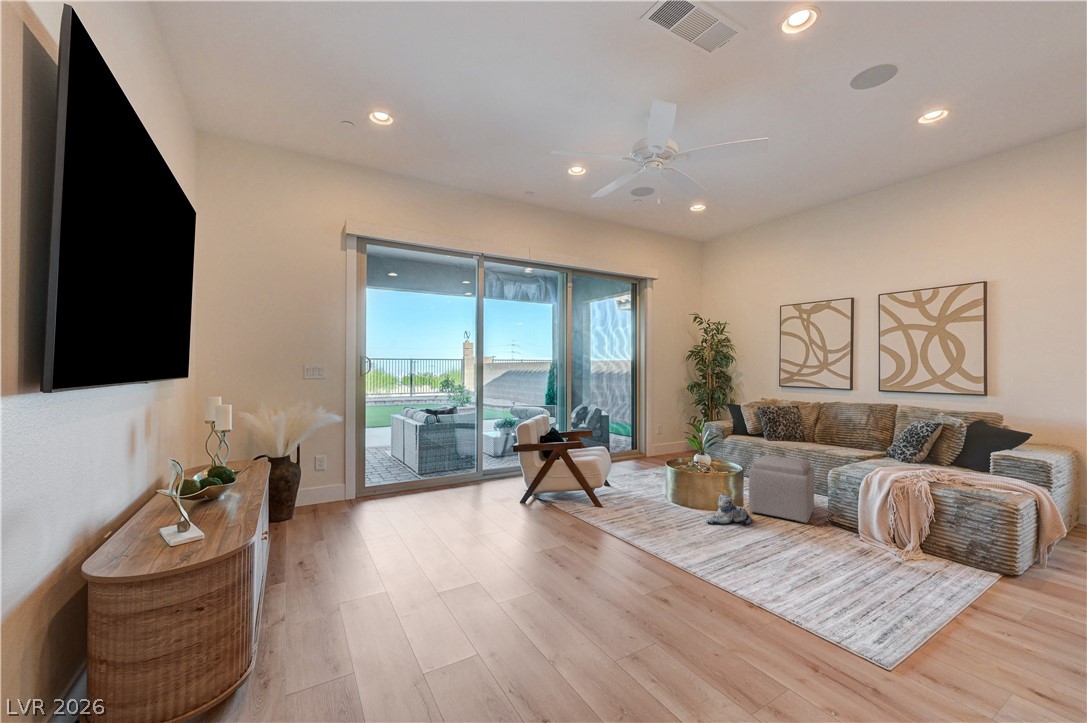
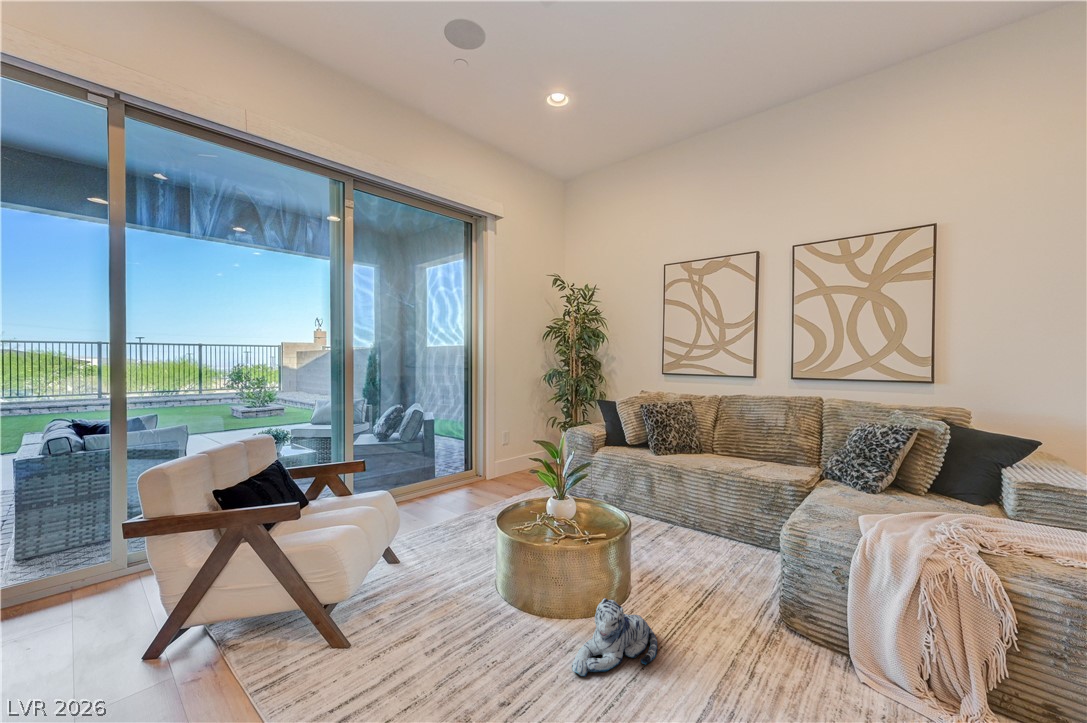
ottoman: present [749,455,815,523] -> none [647,494,754,632]

